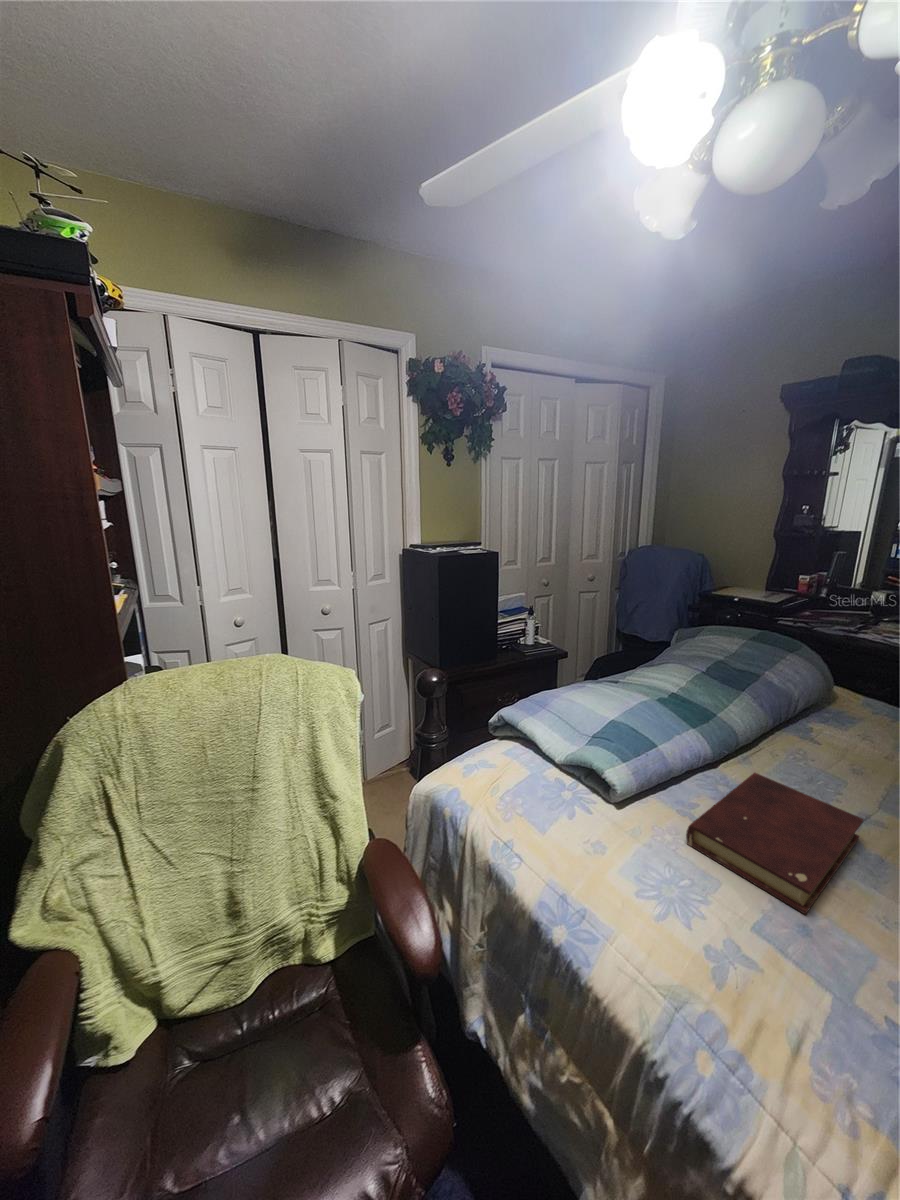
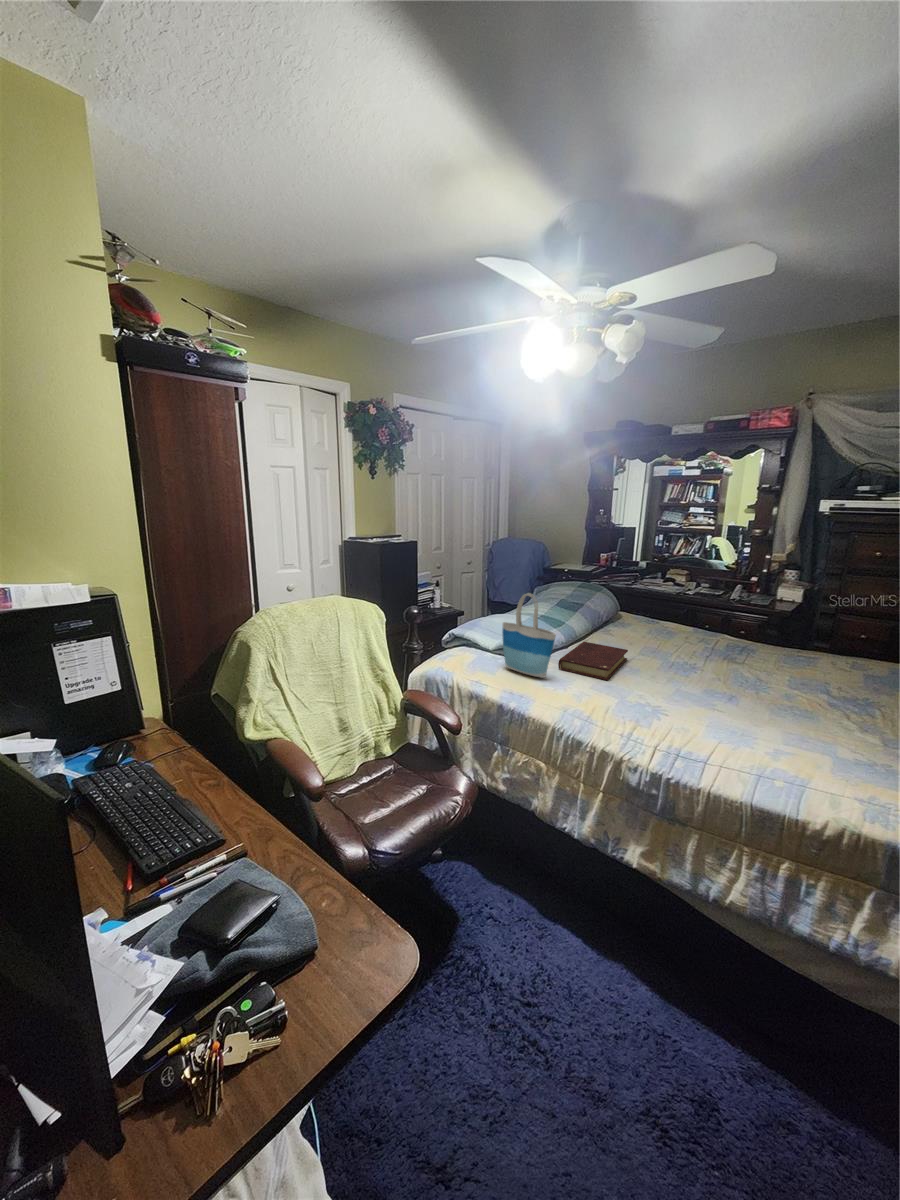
tote bag: none [569,688,676,871] -> present [502,593,556,678]

